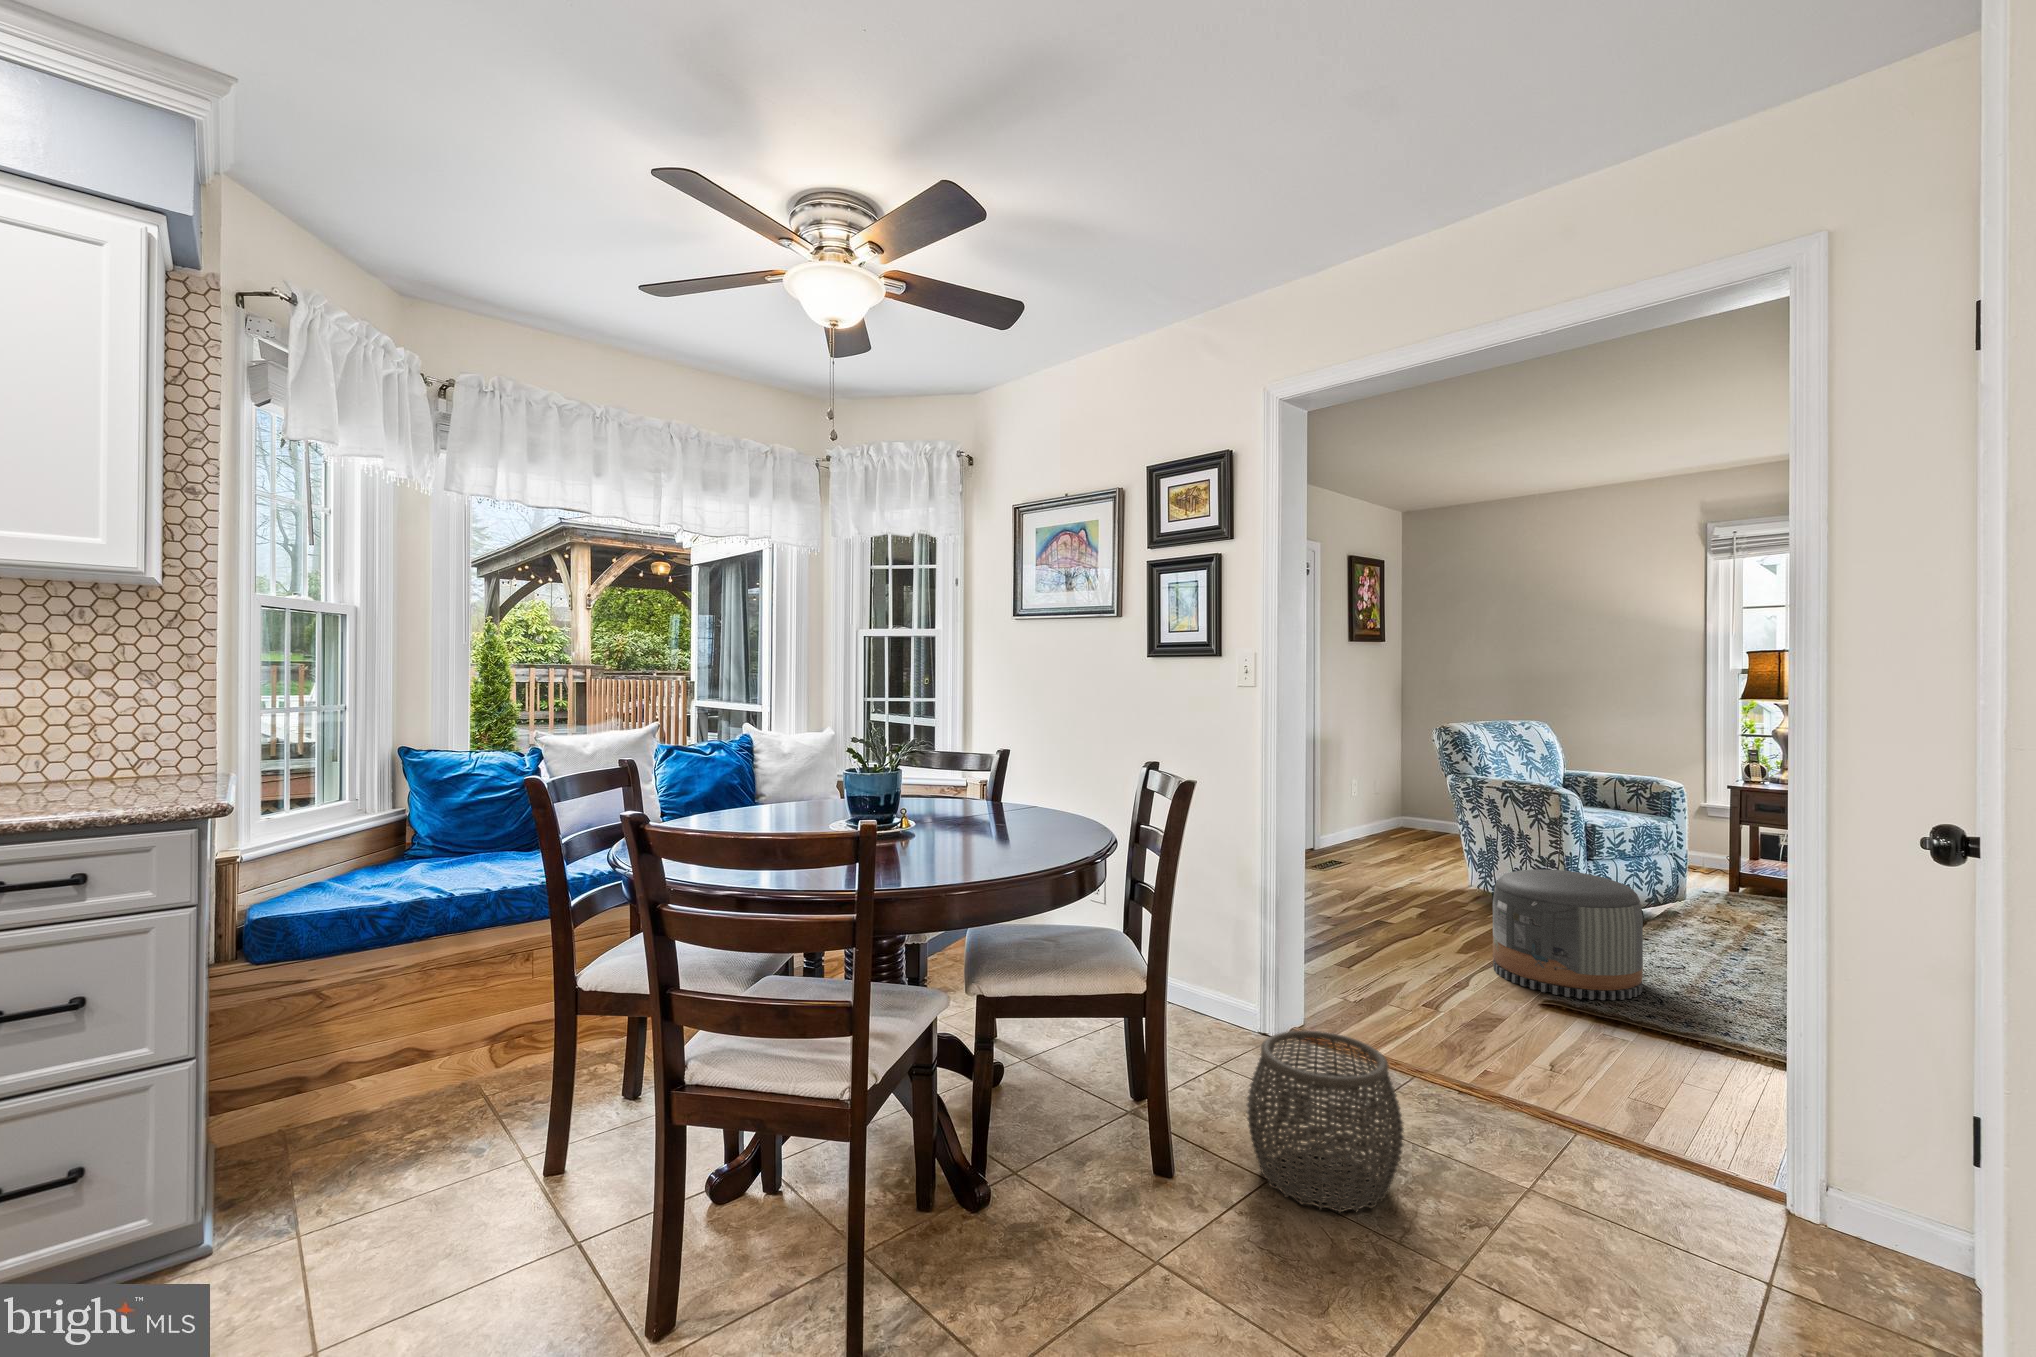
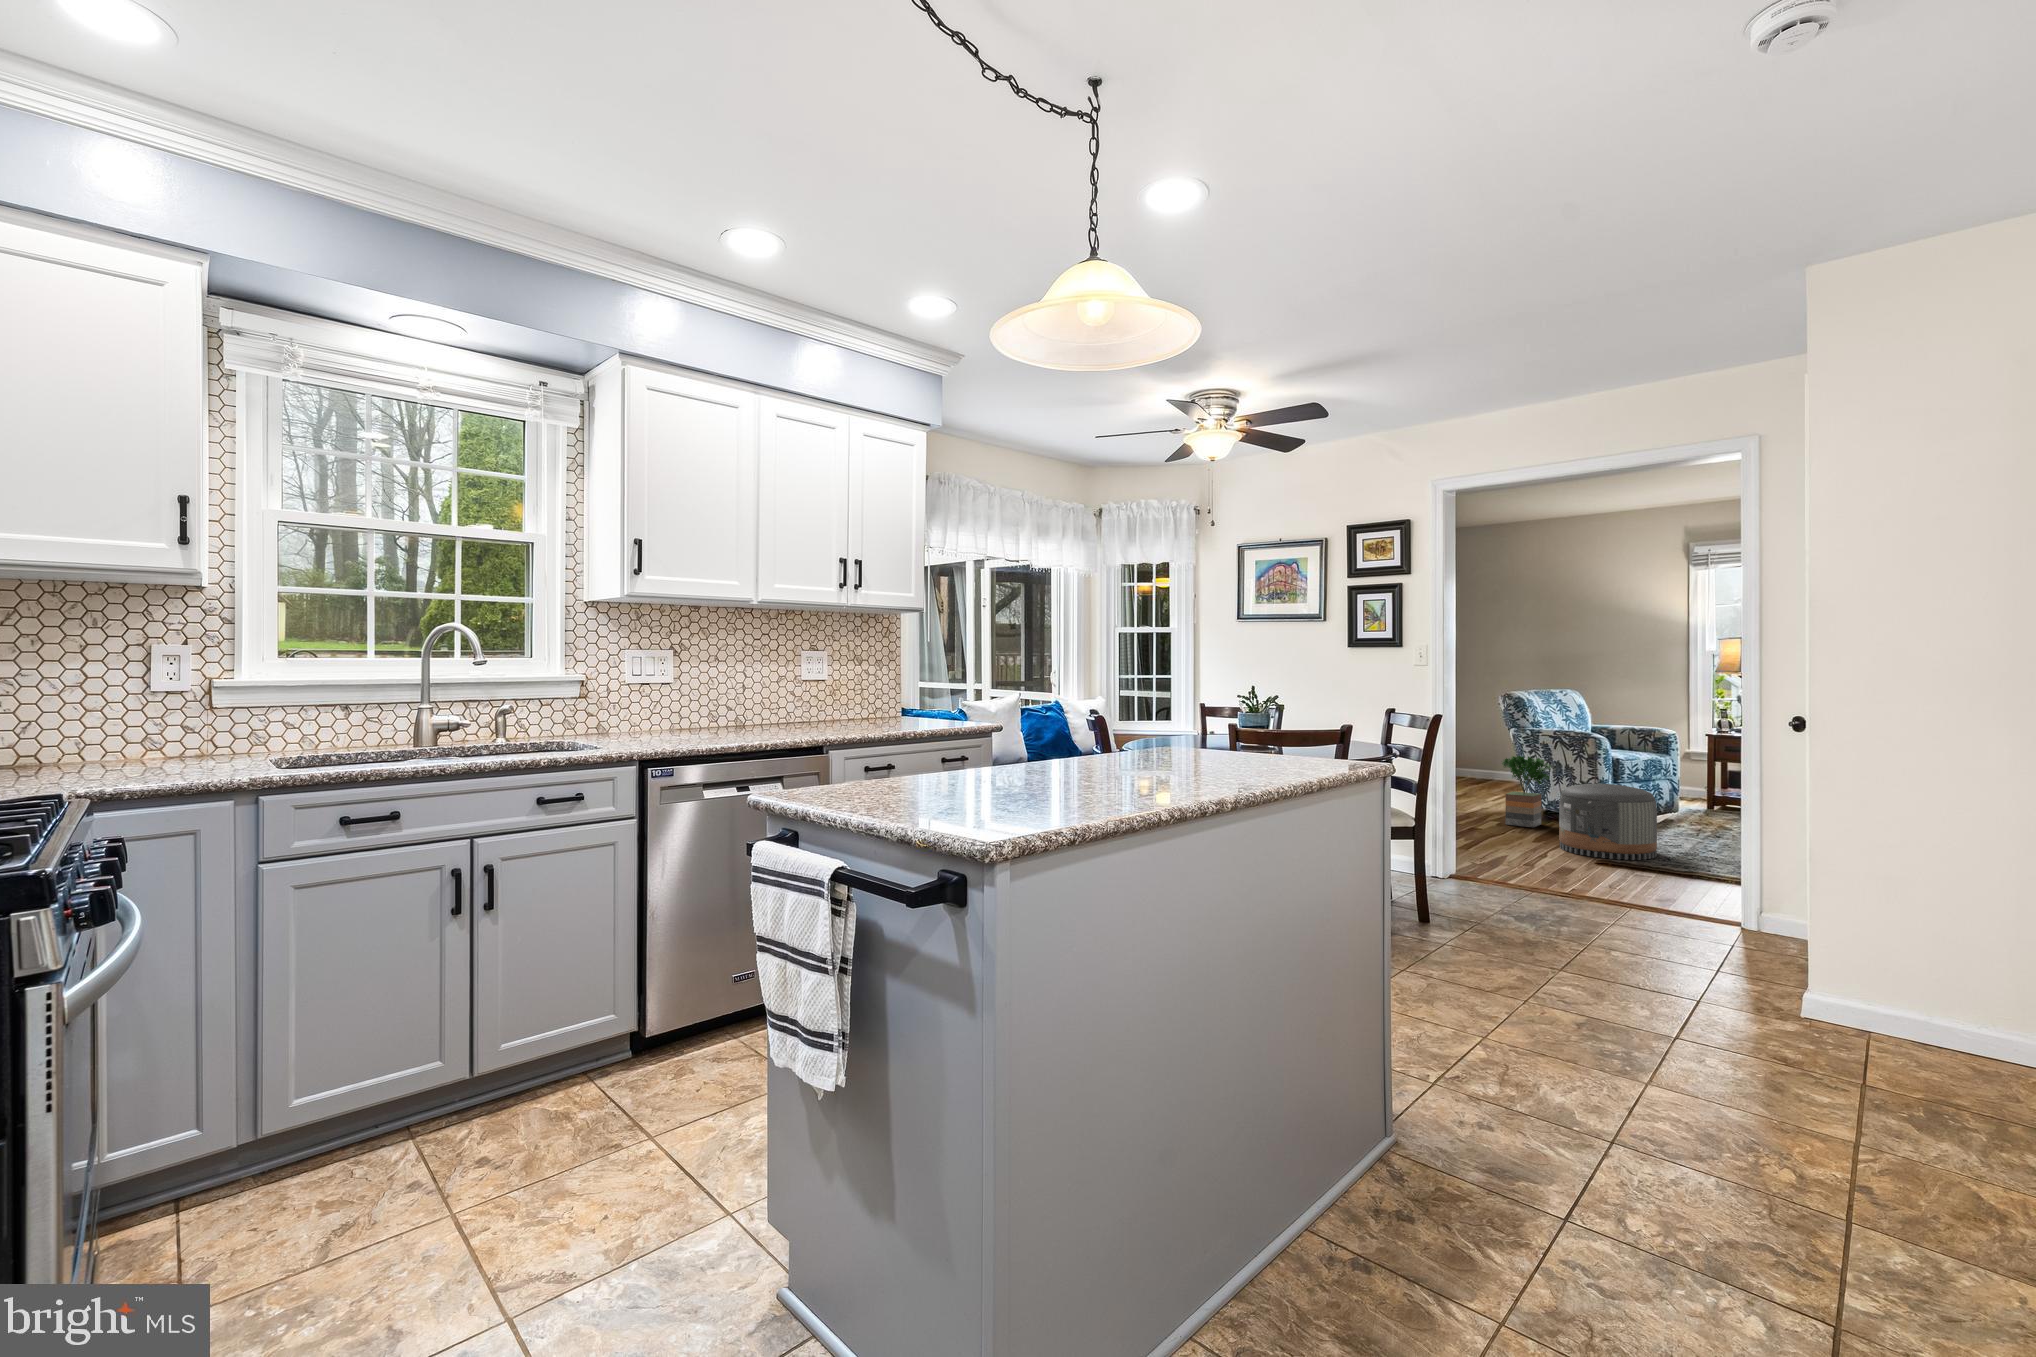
potted tree: none [1425,815,1498,923] -> present [1502,756,1551,828]
woven basket: present [1247,1030,1404,1212] -> none [1466,850,1553,929]

